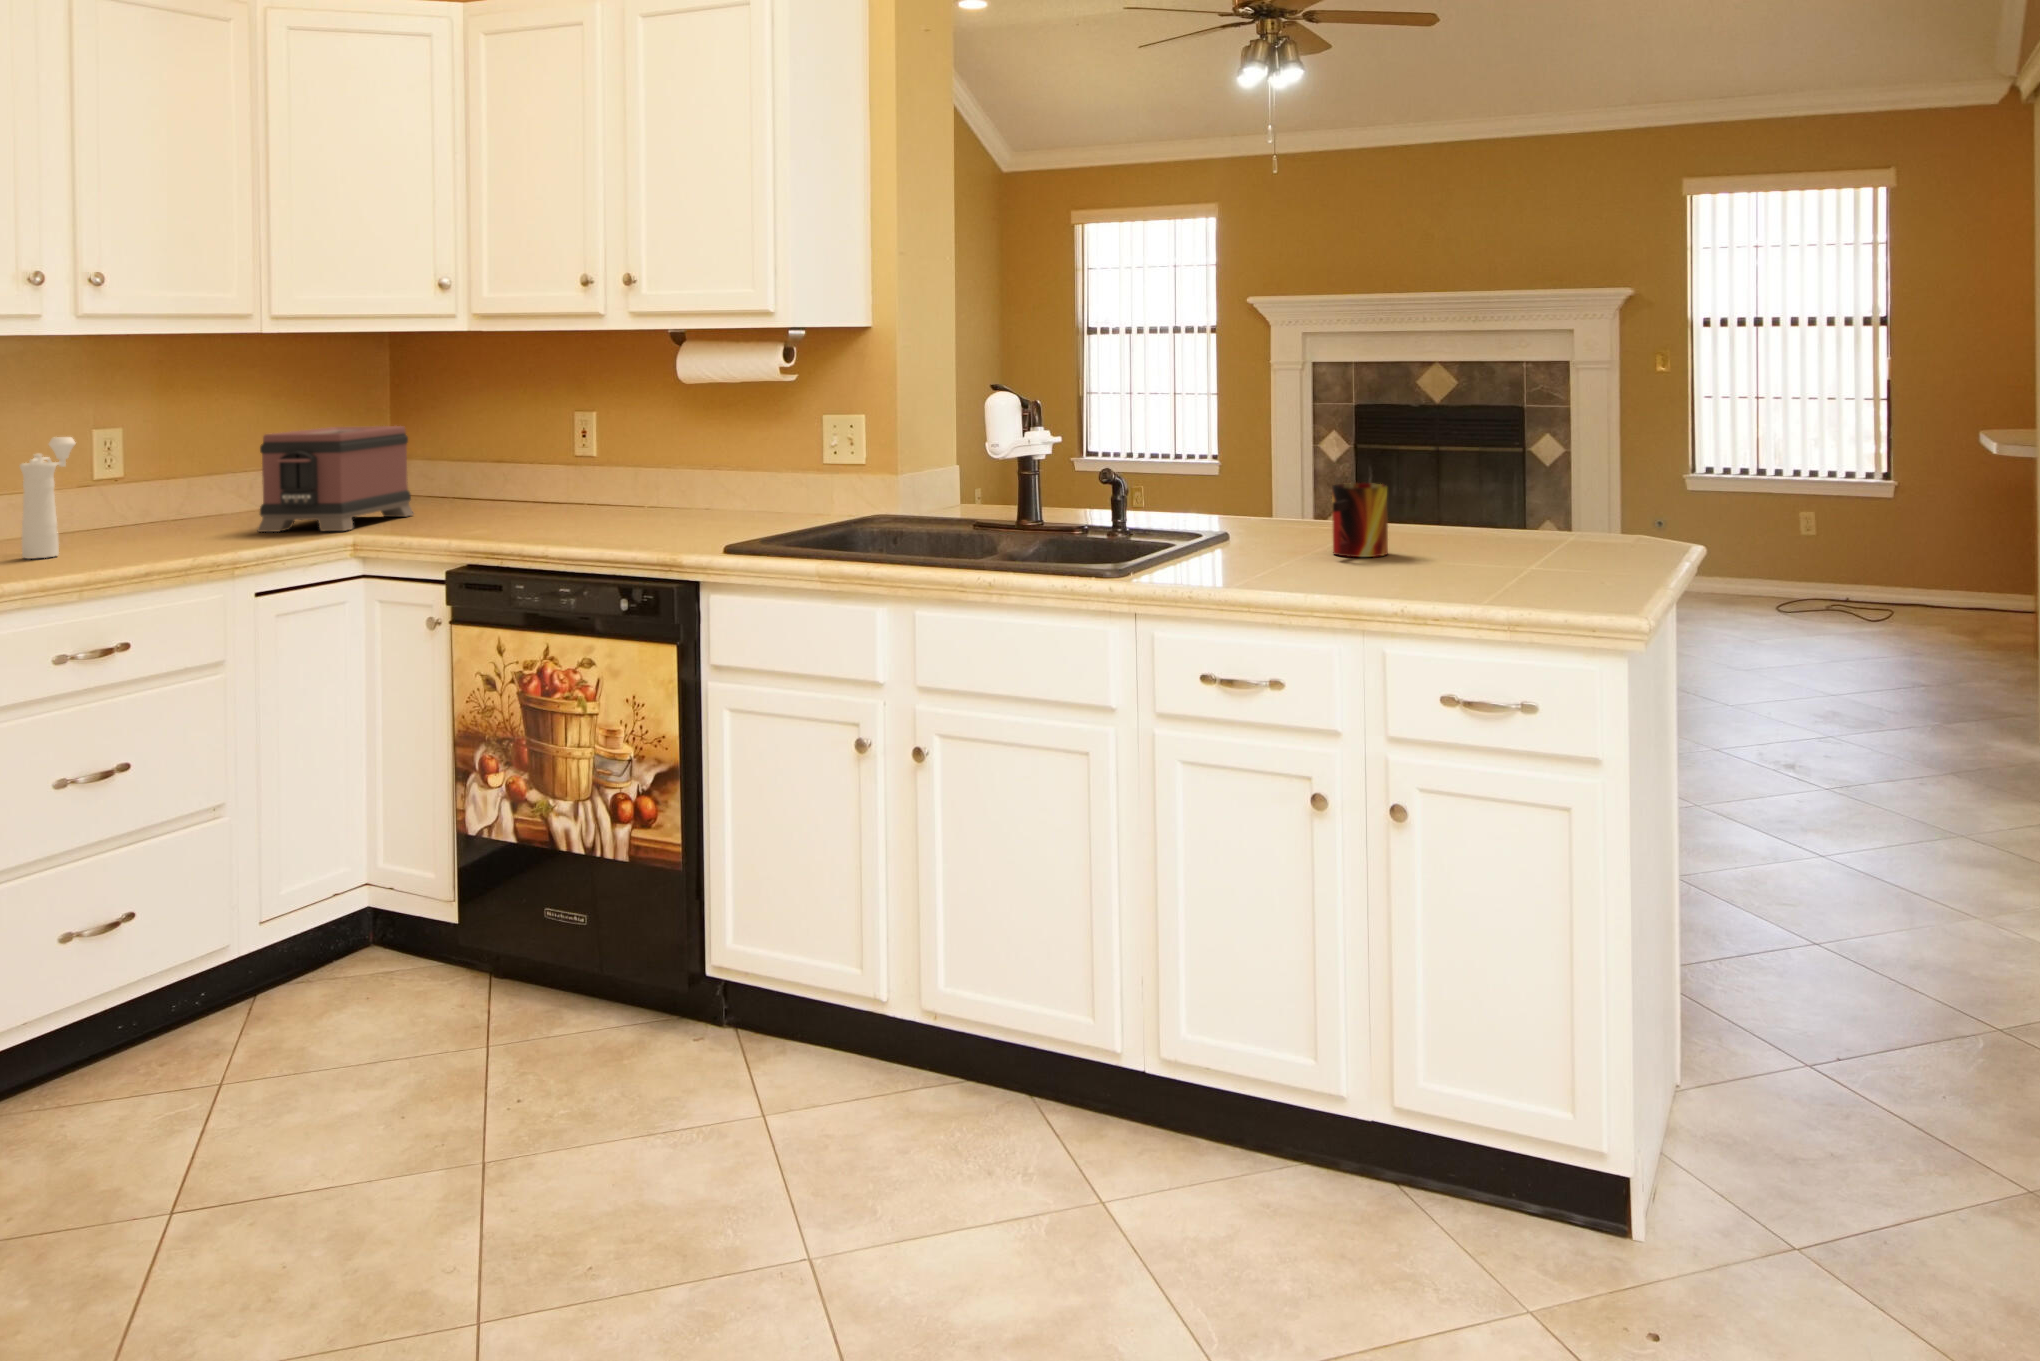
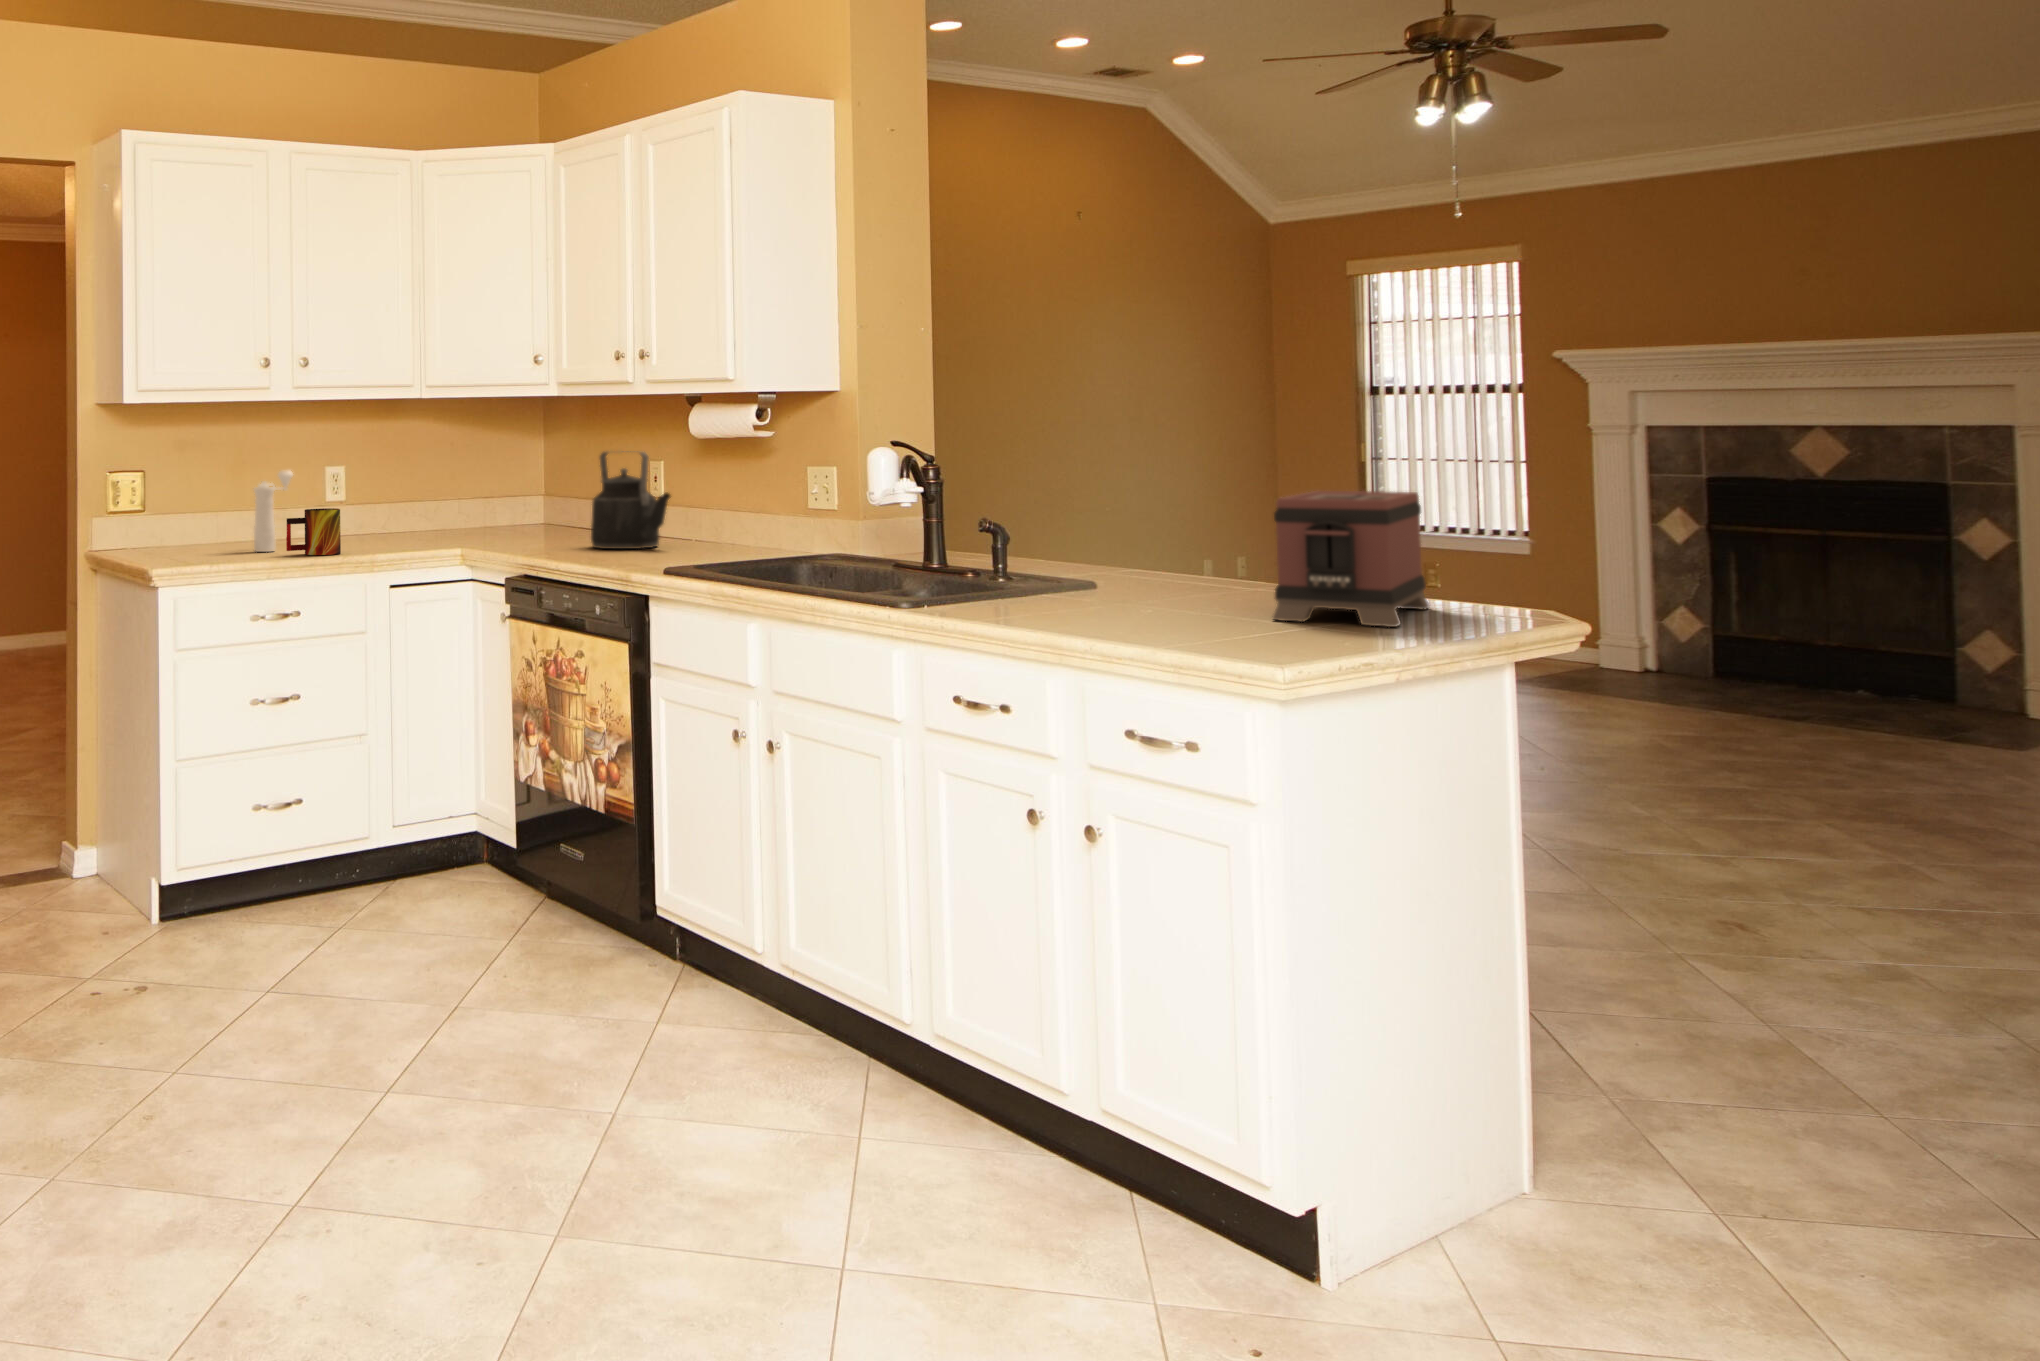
kettle: none [535,401,654,525] -> present [591,451,671,549]
toaster: present [257,426,414,532] -> present [1273,491,1429,627]
mug: present [1332,483,1388,557] -> present [286,508,341,555]

